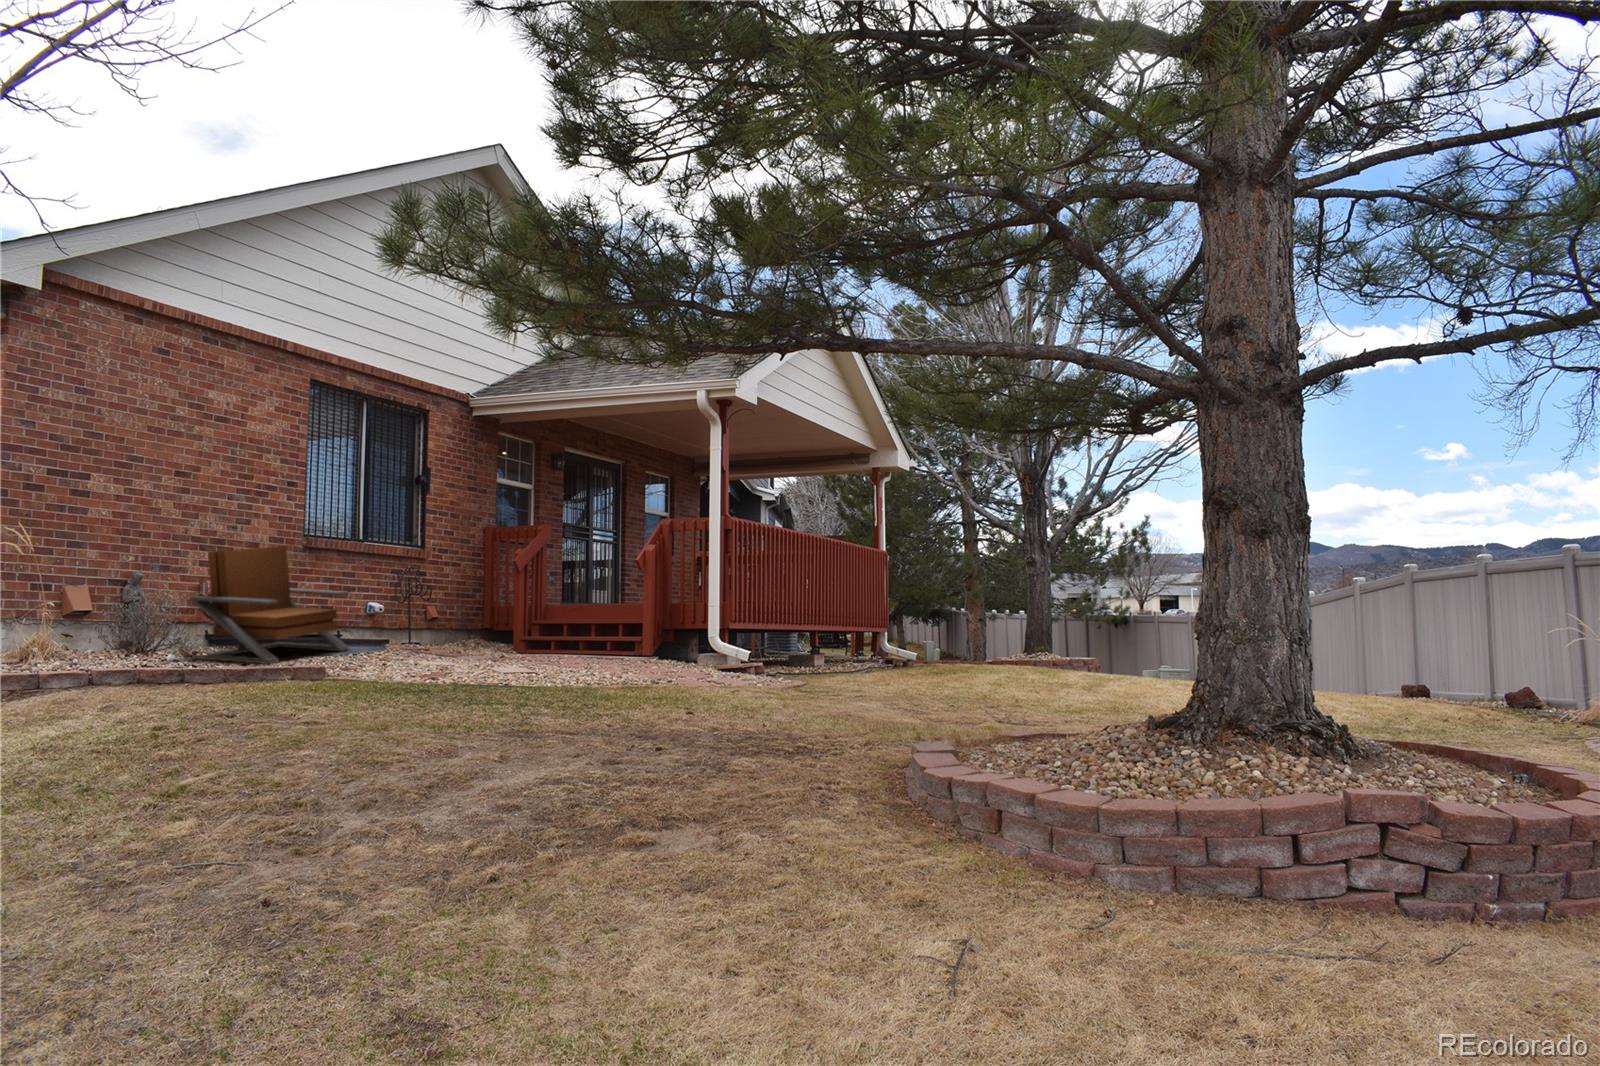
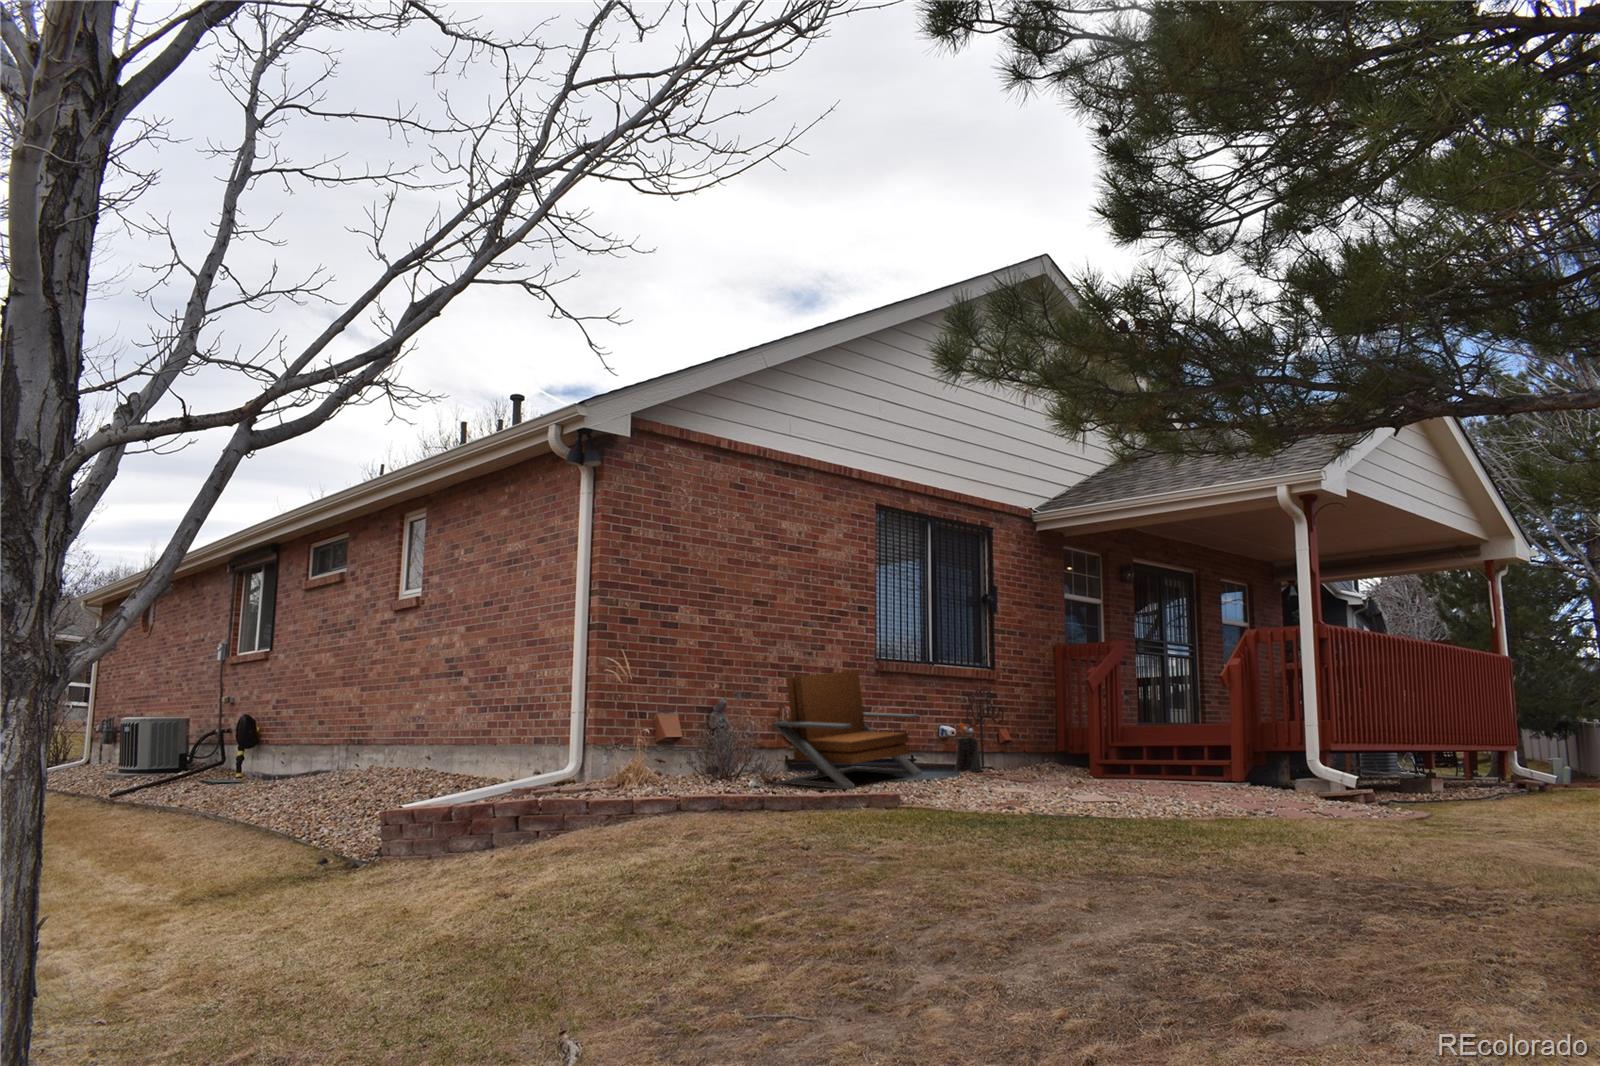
watering can: none [381,599,410,649] -> present [955,723,982,772]

